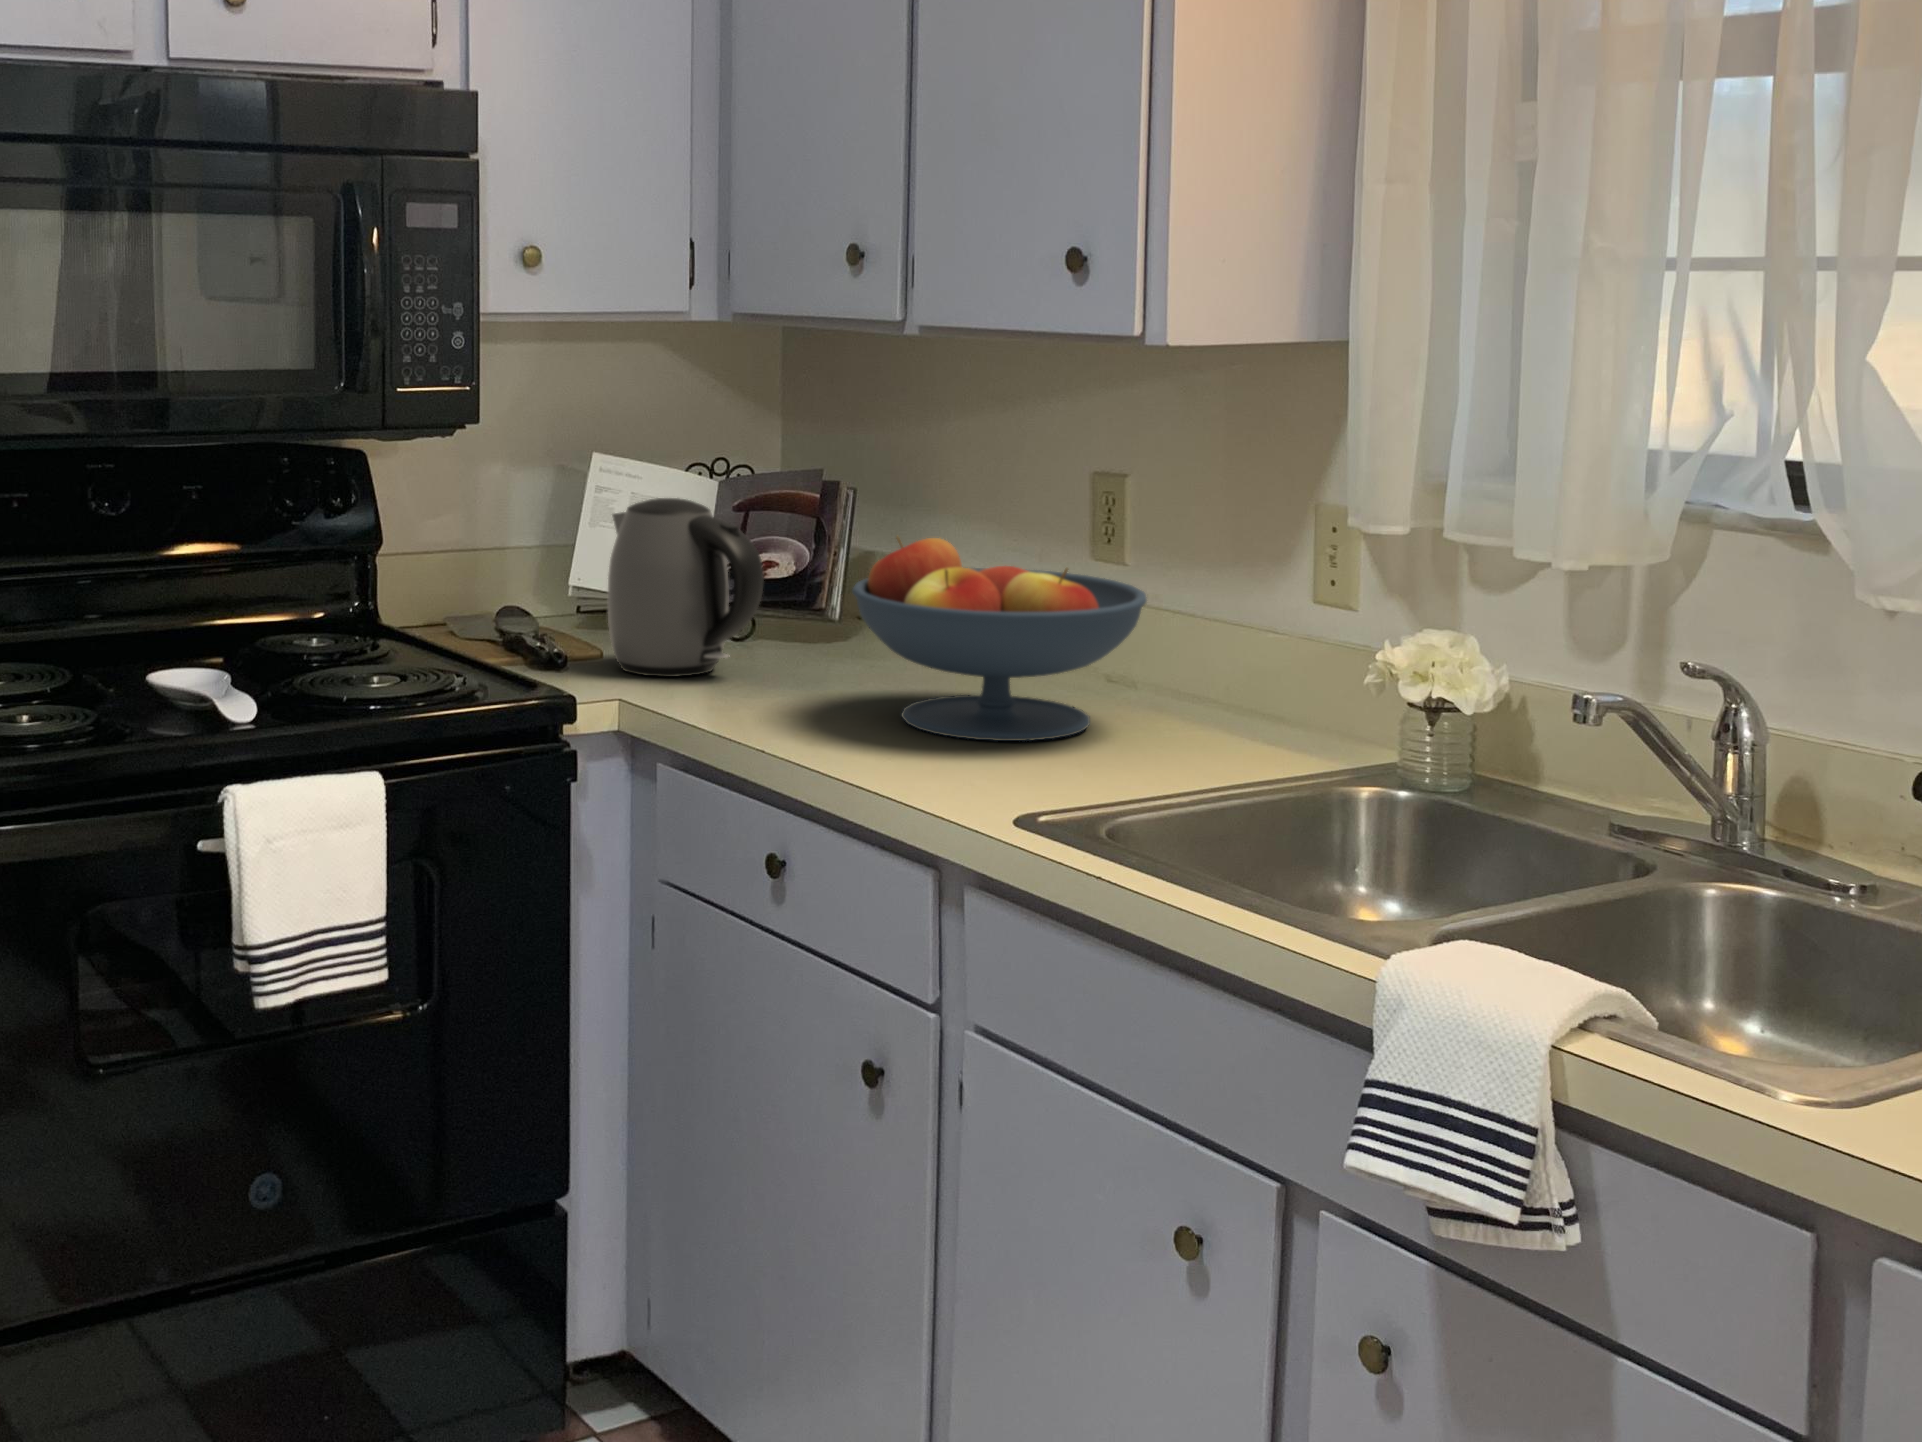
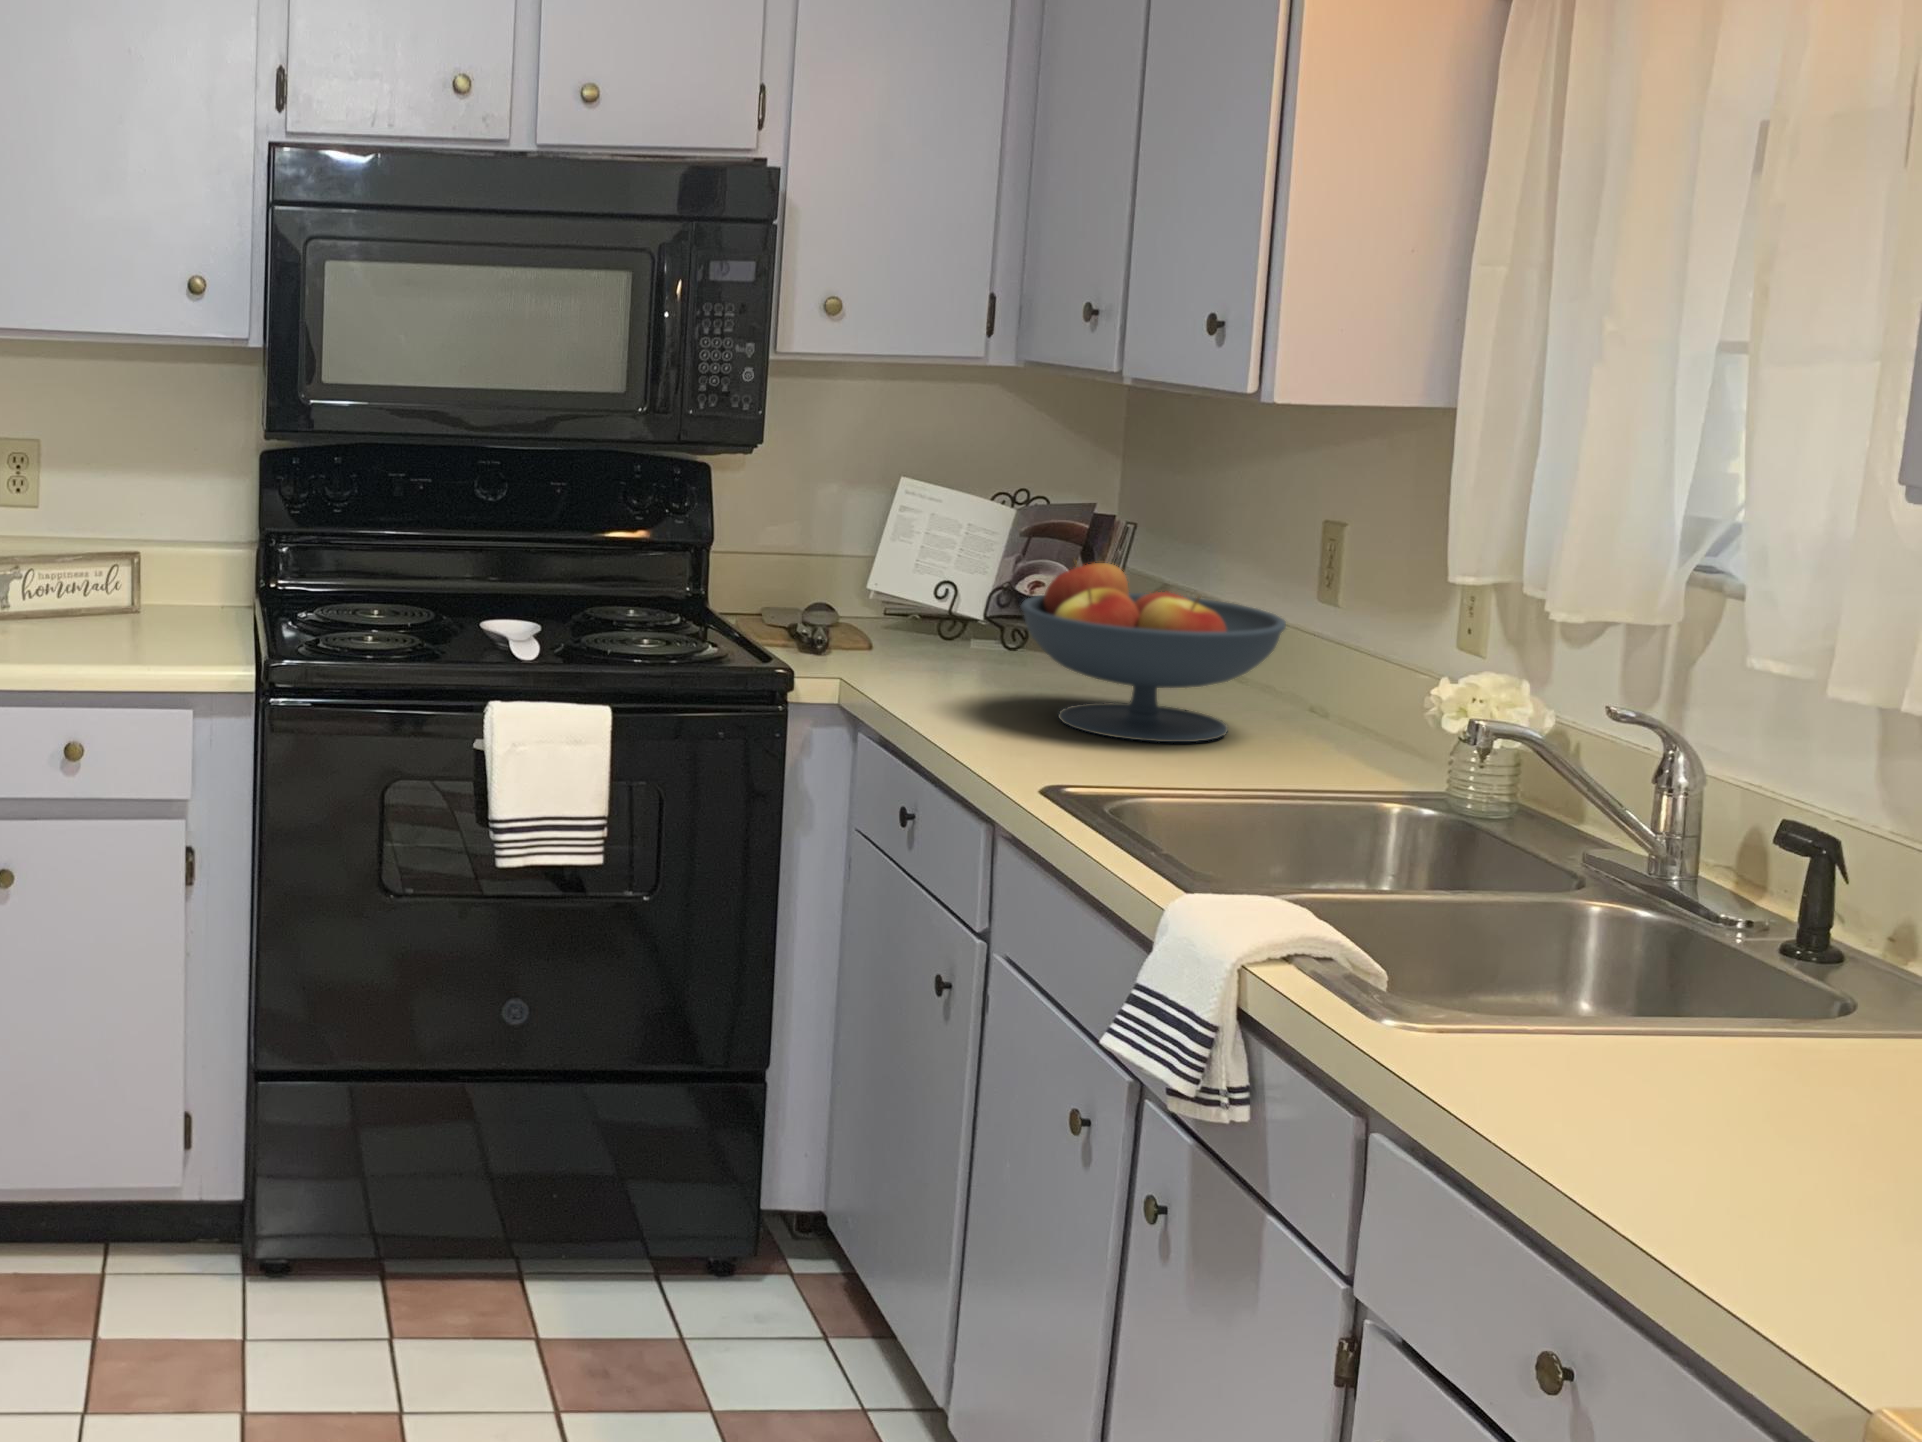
kettle: present [608,498,764,677] -> none [865,517,991,668]

